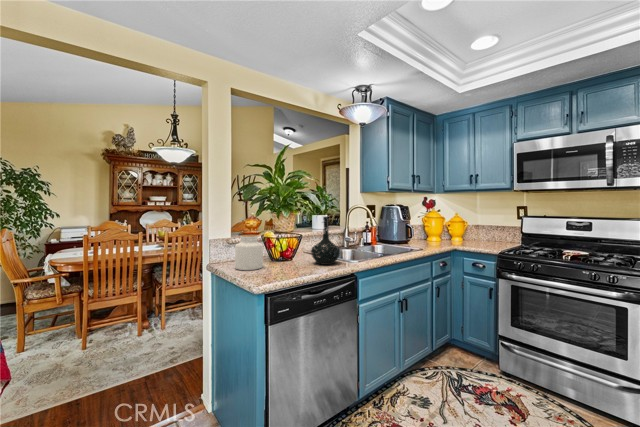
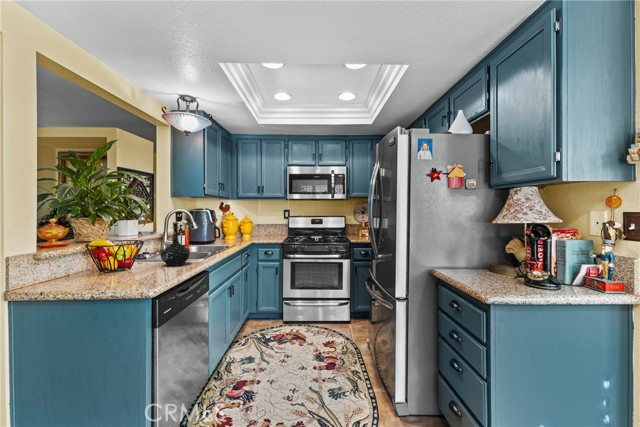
jar: present [235,235,263,270] -> none [84,244,119,282]

